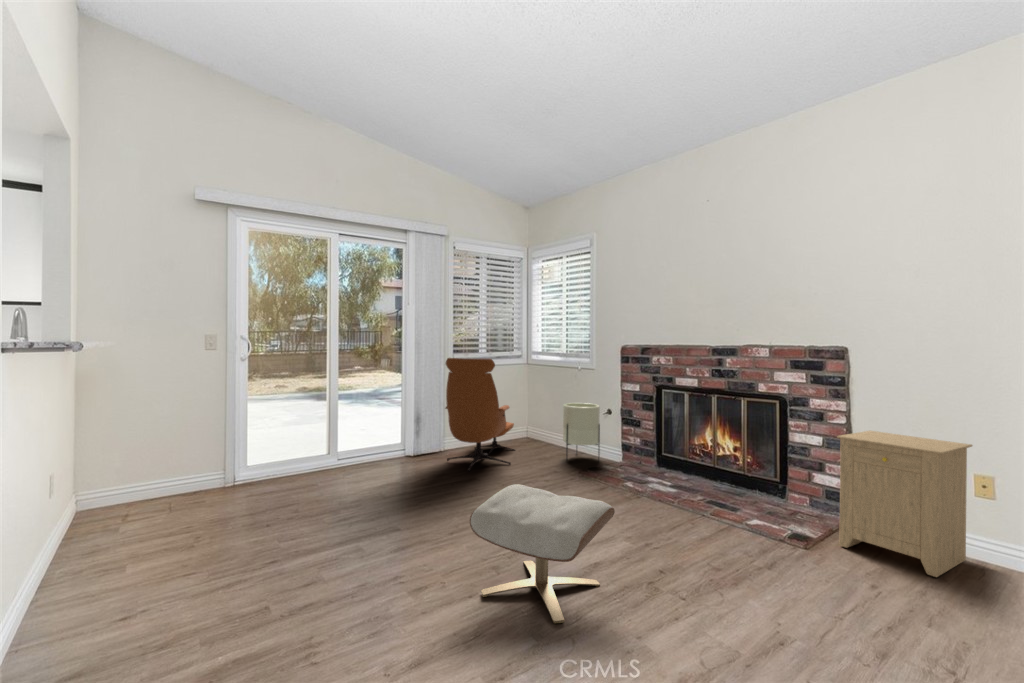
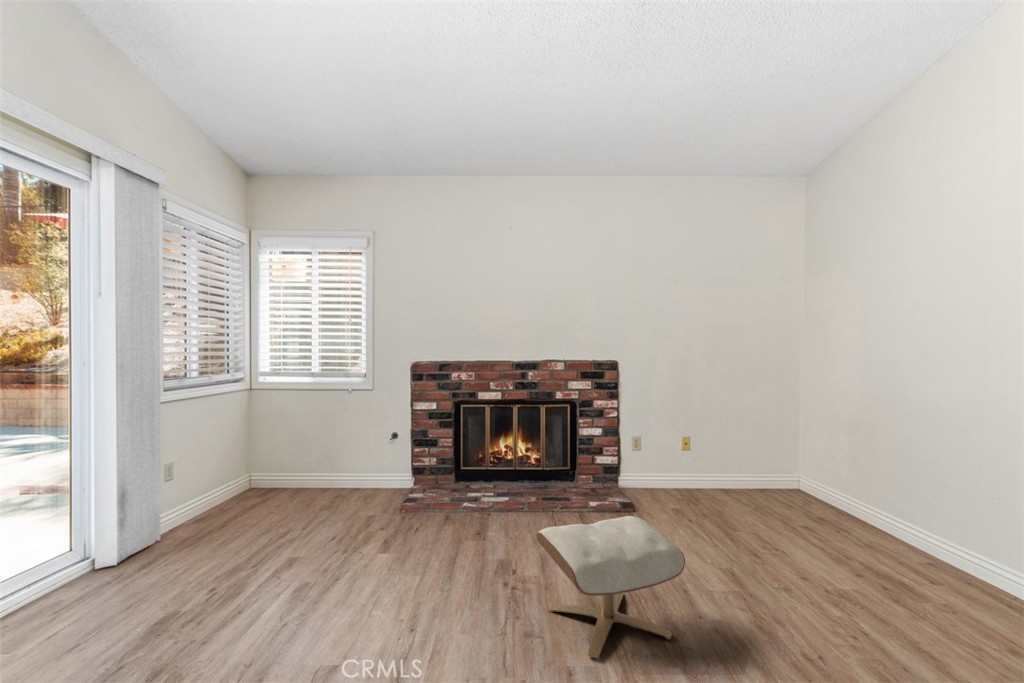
lounge chair: present [445,358,514,471] -> none [200,387,313,550]
planter: present [563,403,600,461] -> none [346,428,389,500]
side table: present [837,431,972,577] -> none [631,419,699,504]

